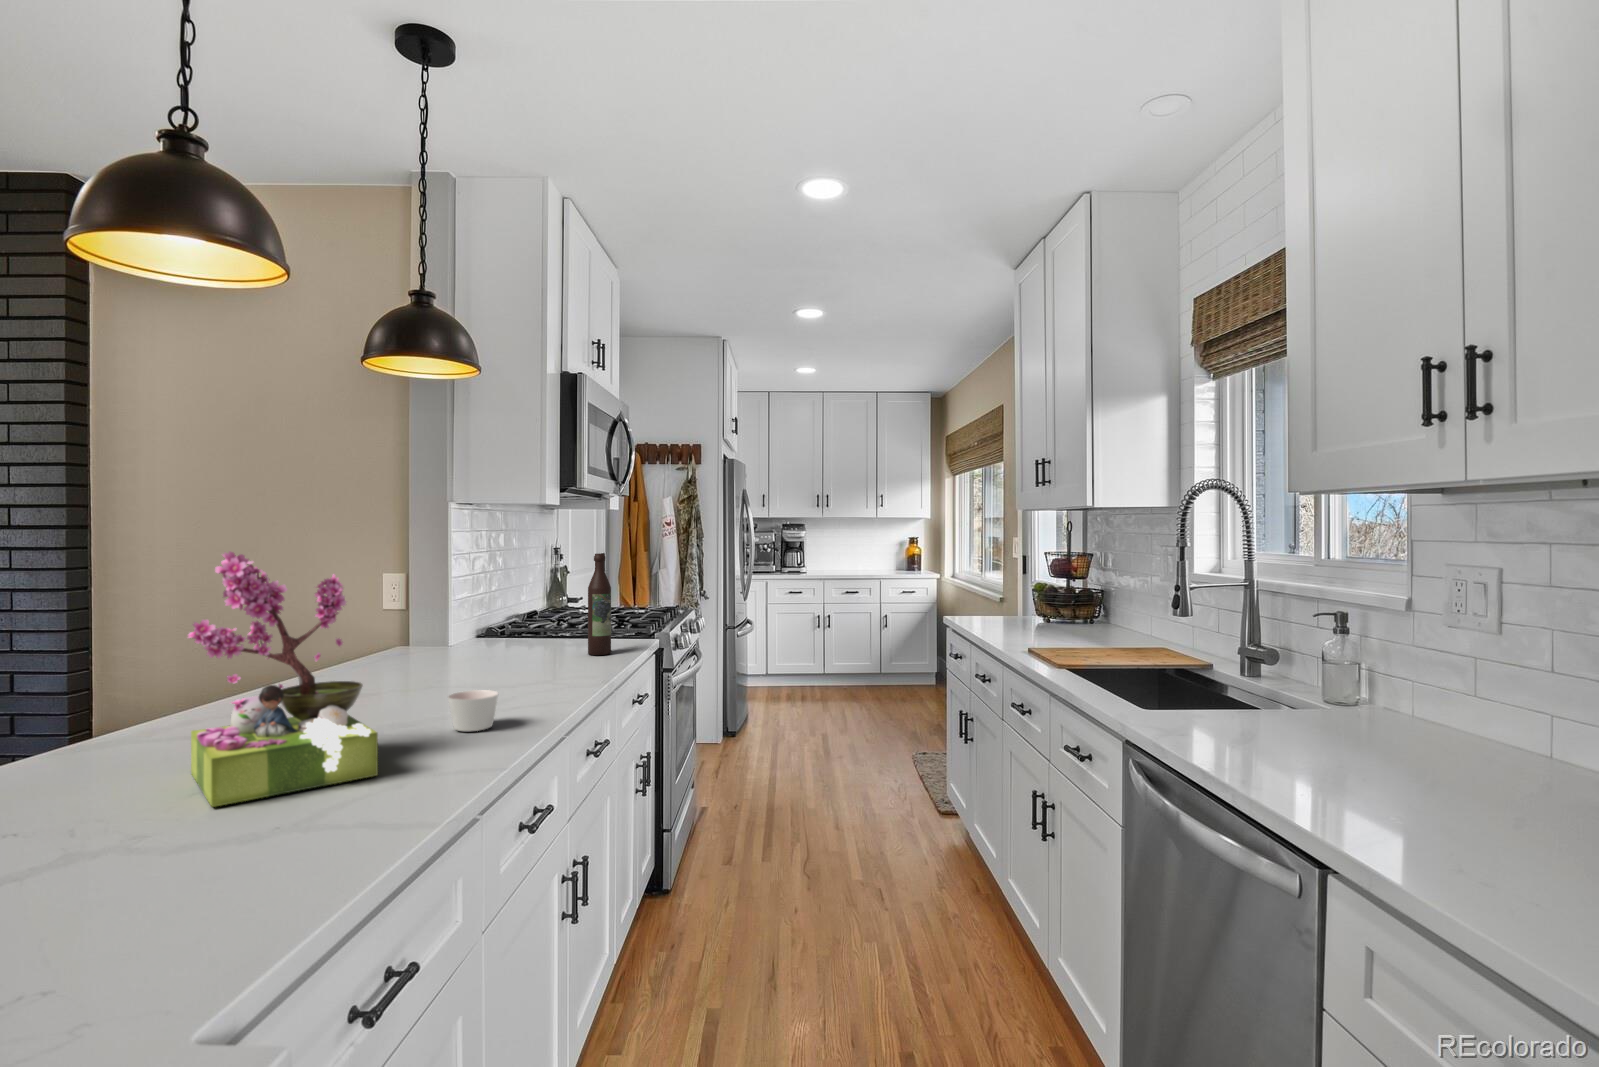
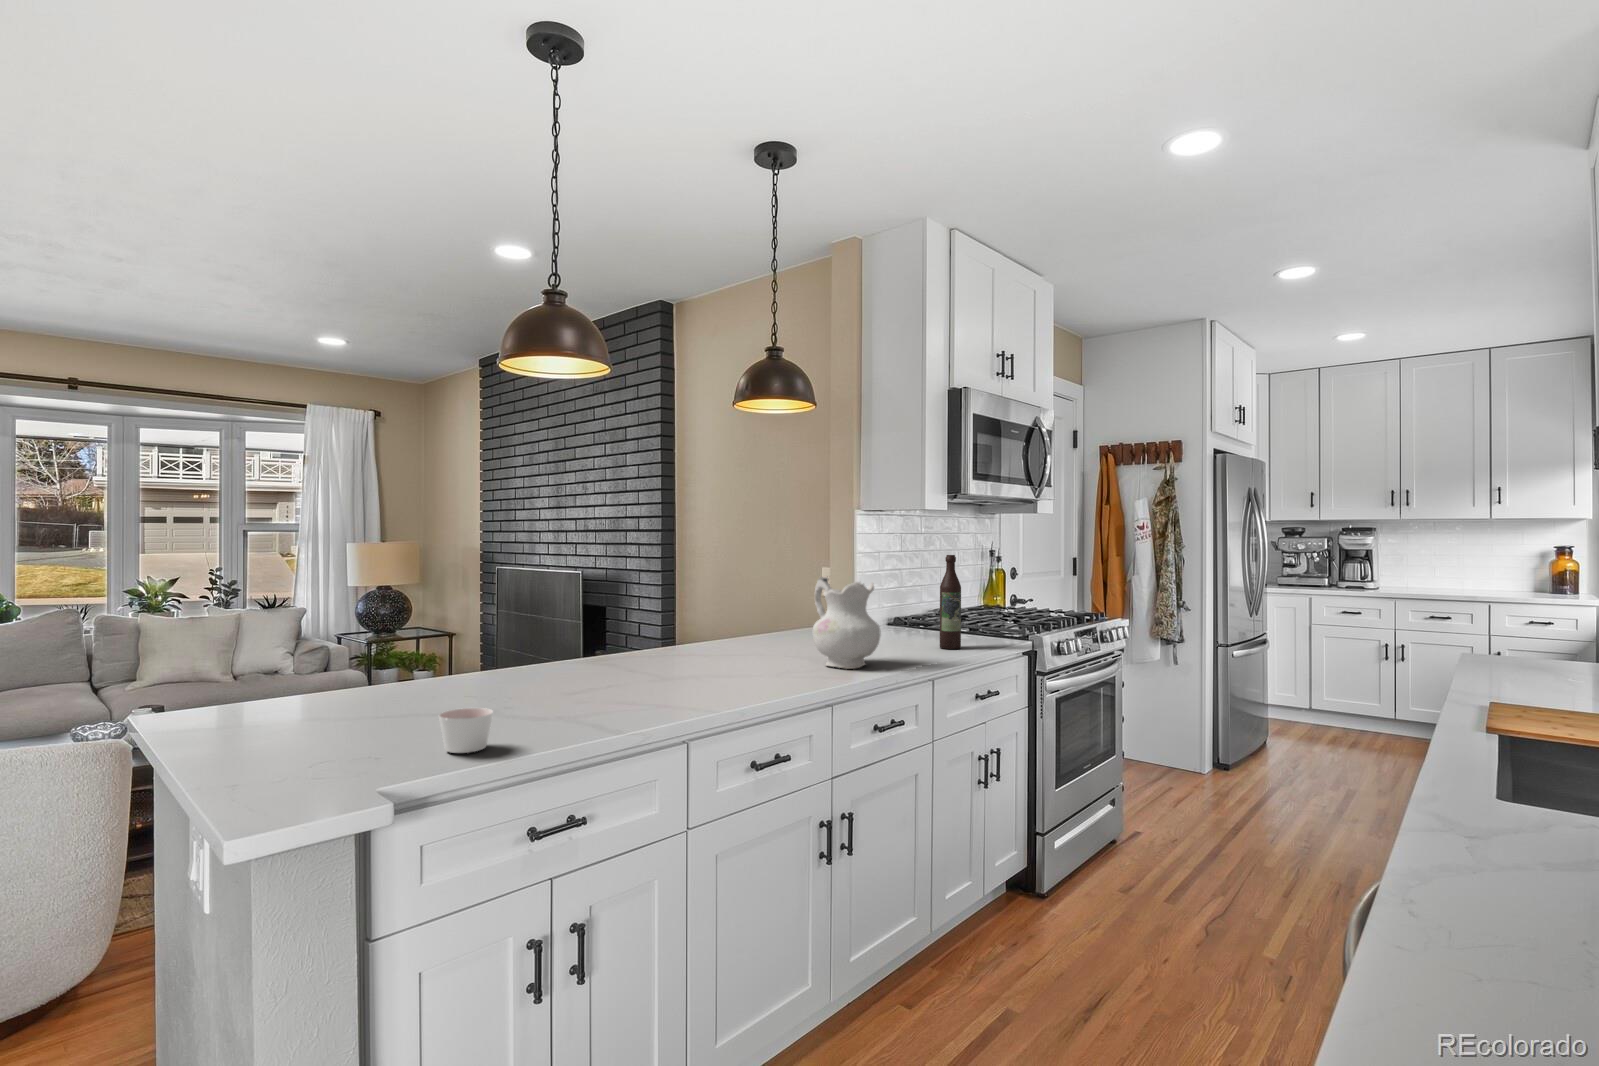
flower arrangement: present [189,552,378,807] -> none [559,544,670,704]
ceramic pitcher: none [479,583,570,691] -> present [813,577,881,669]
candle: present [448,690,498,731] -> present [439,708,493,753]

